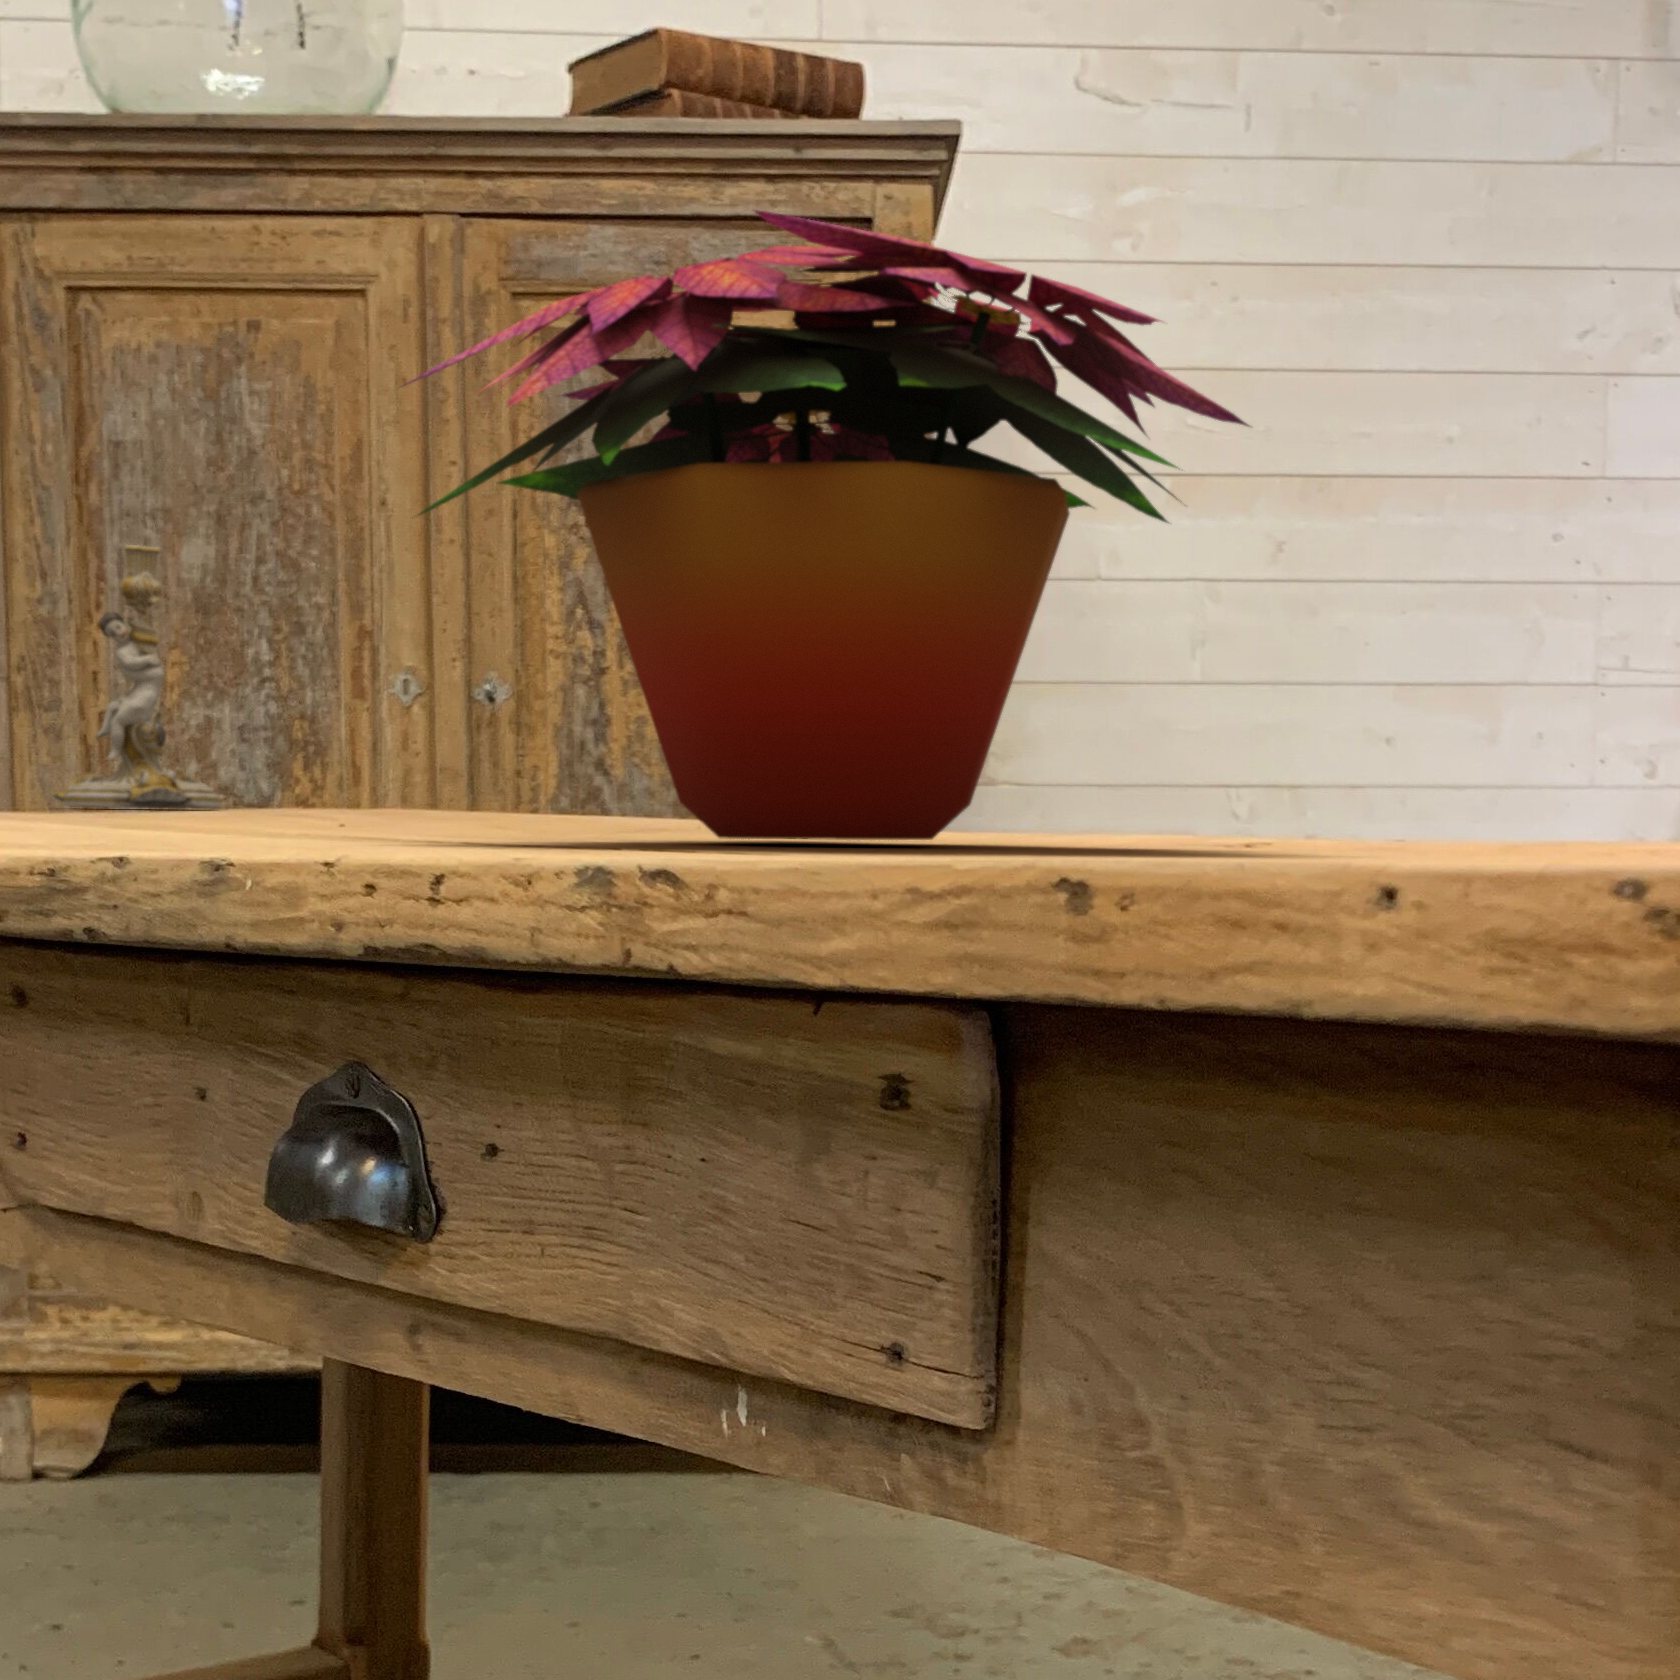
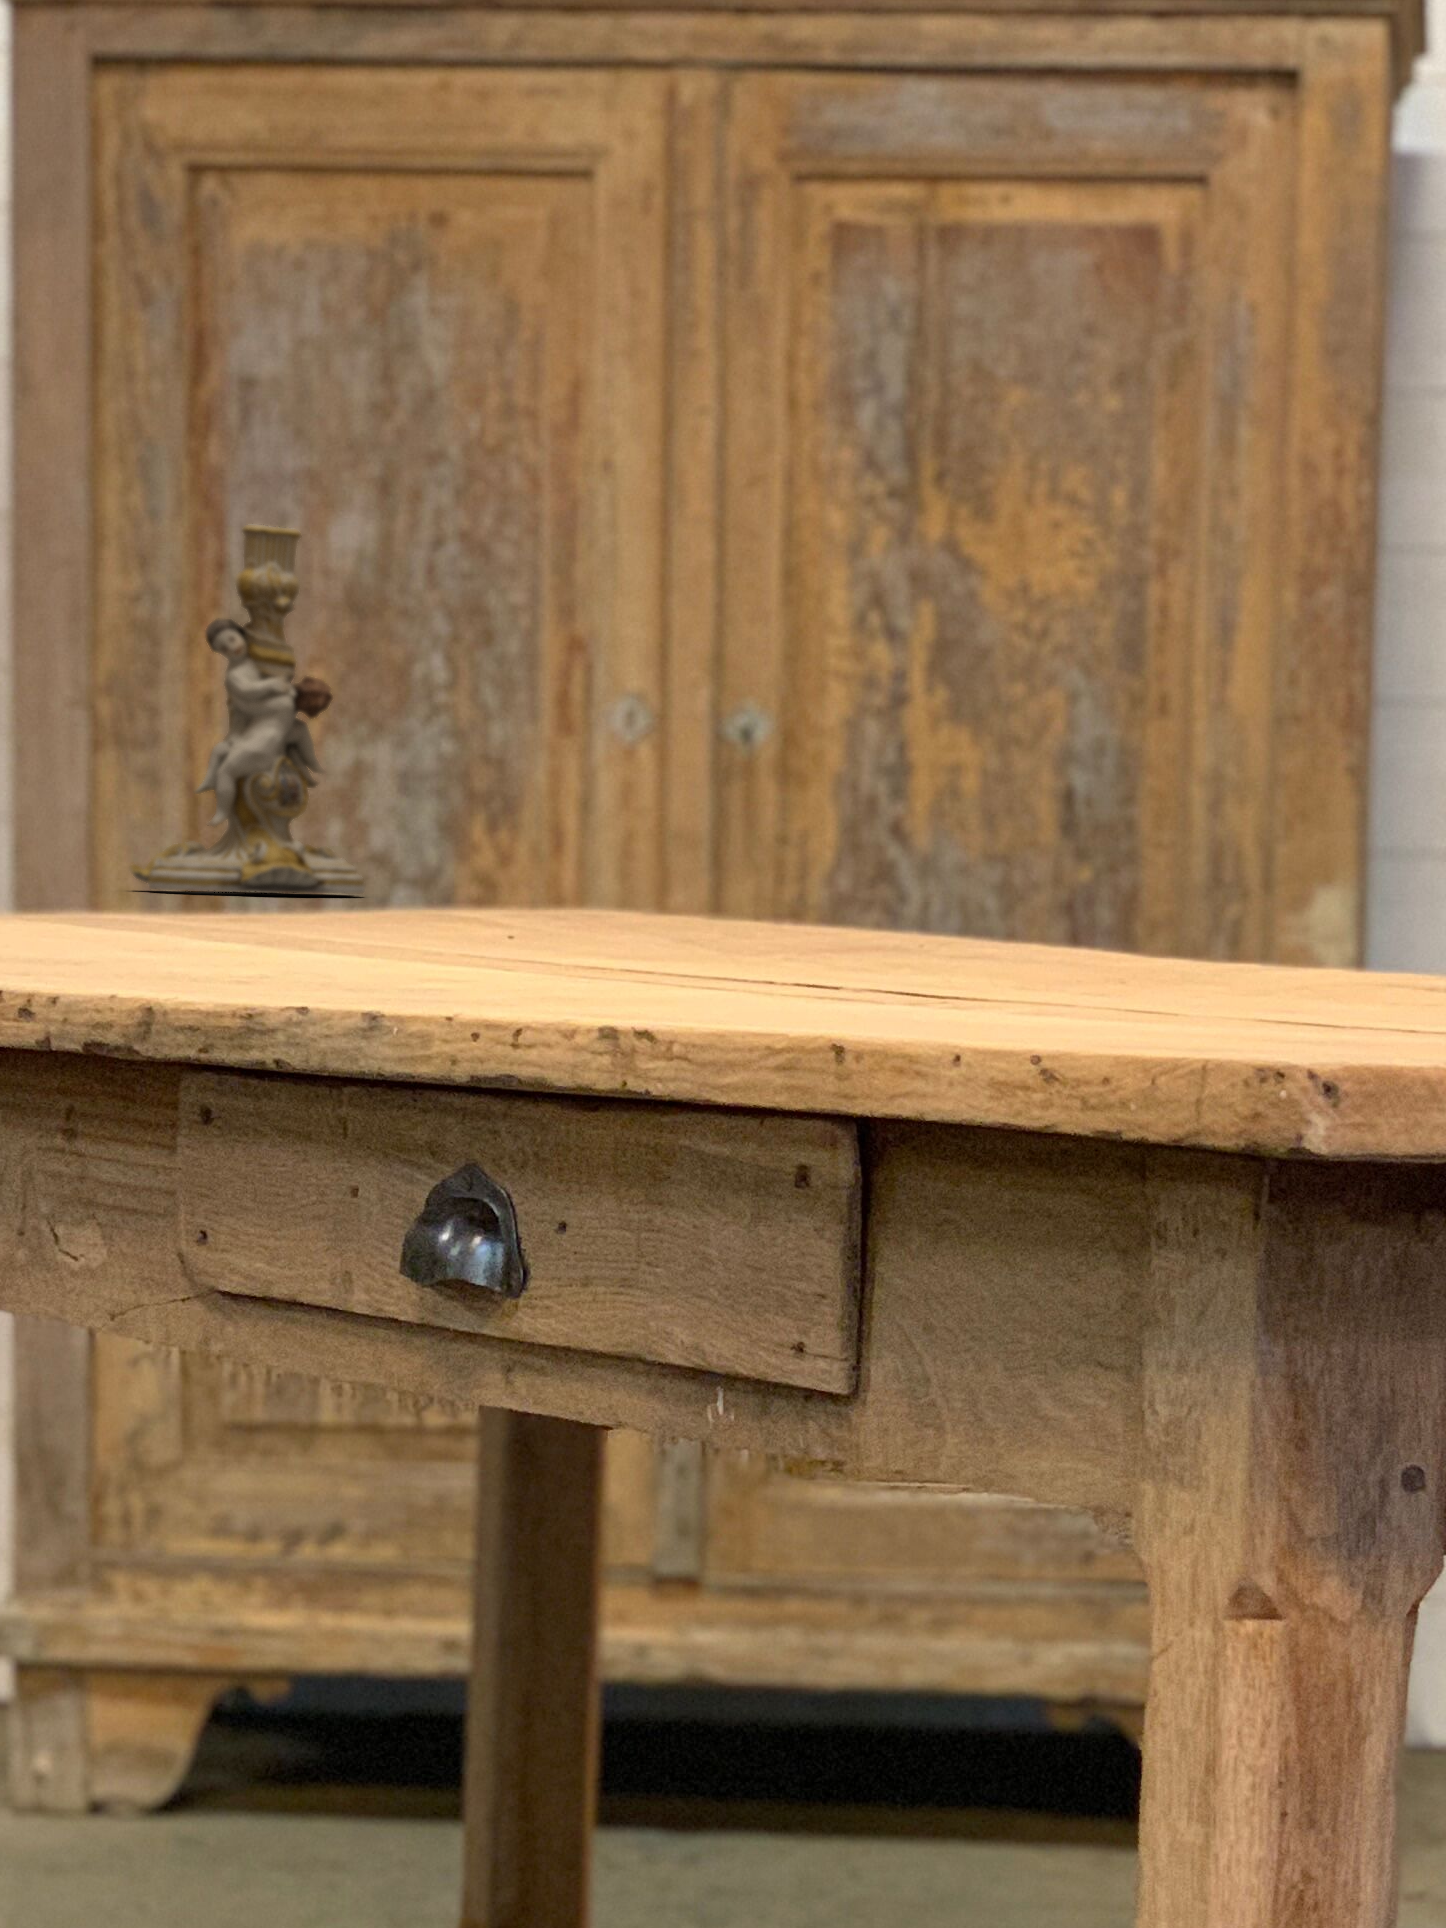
flower arrangement: present [405,210,1249,840] -> none [497,538,1176,1004]

